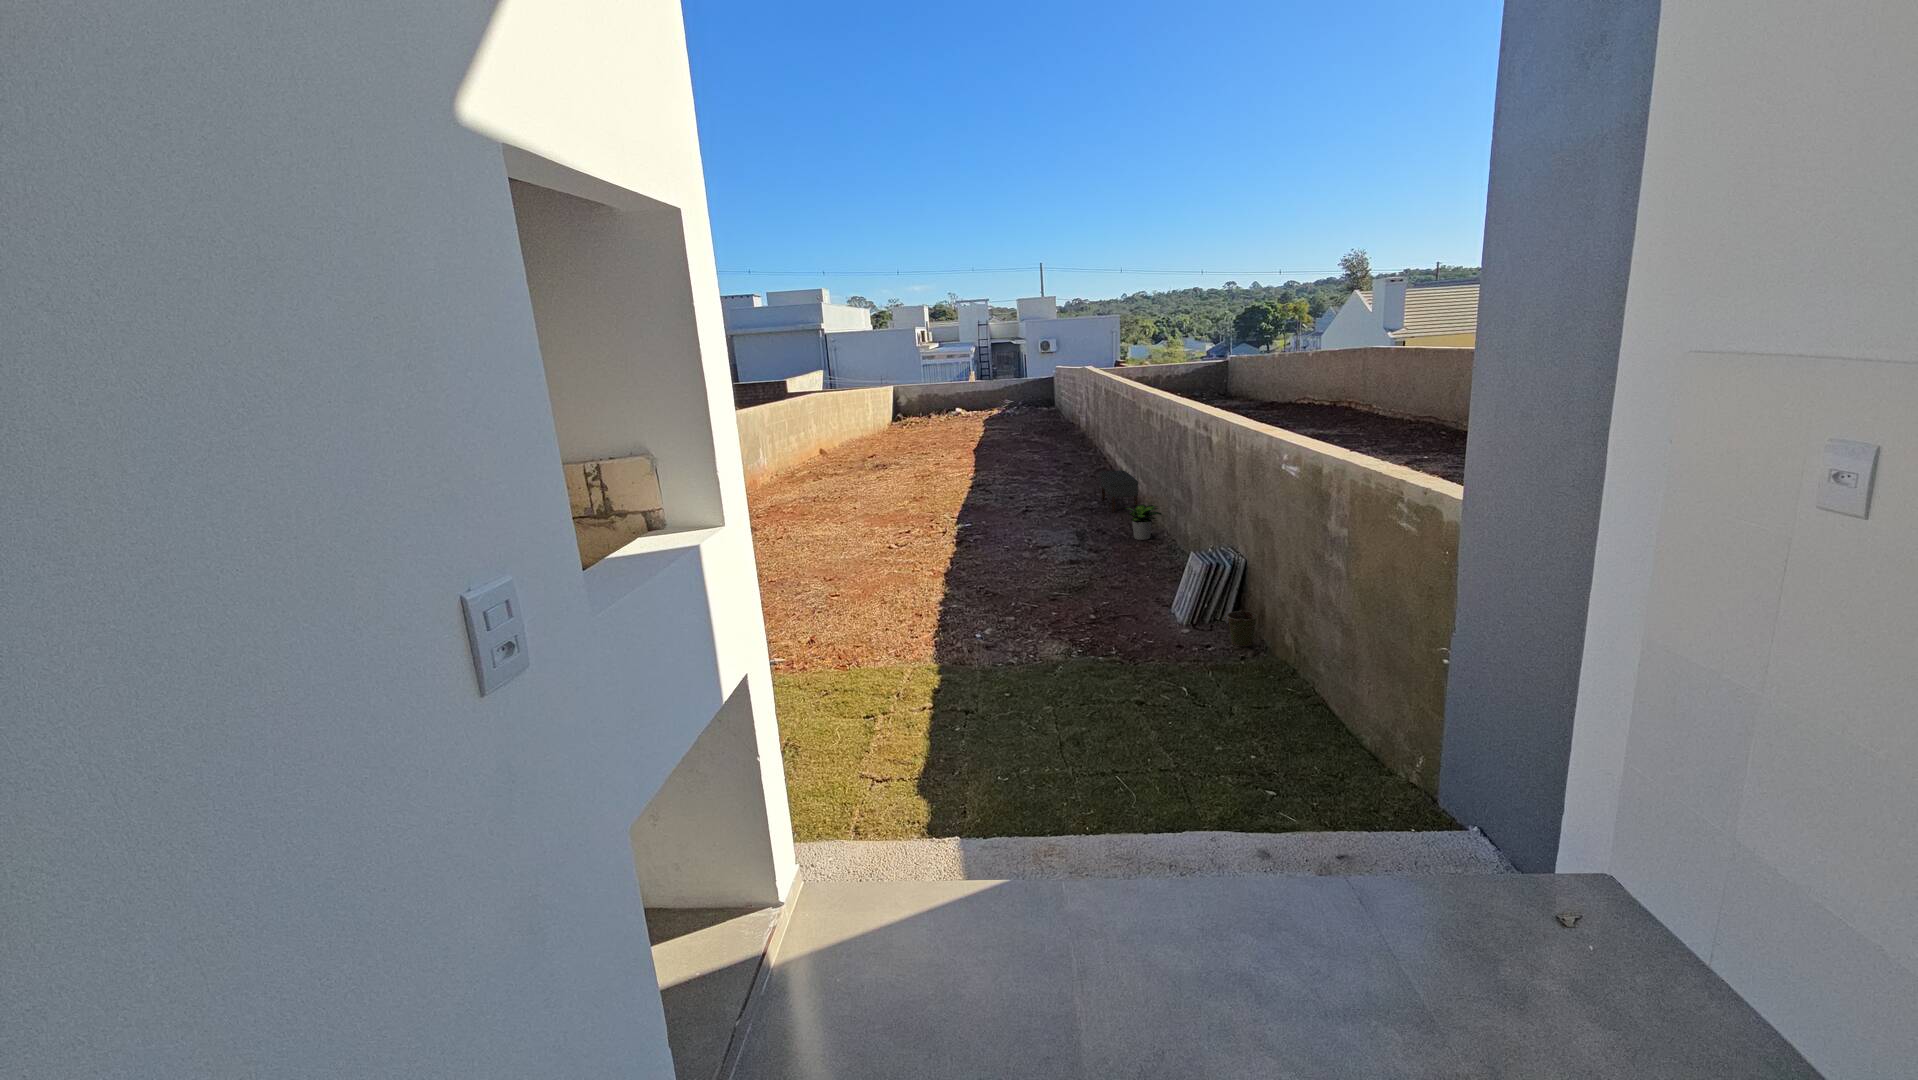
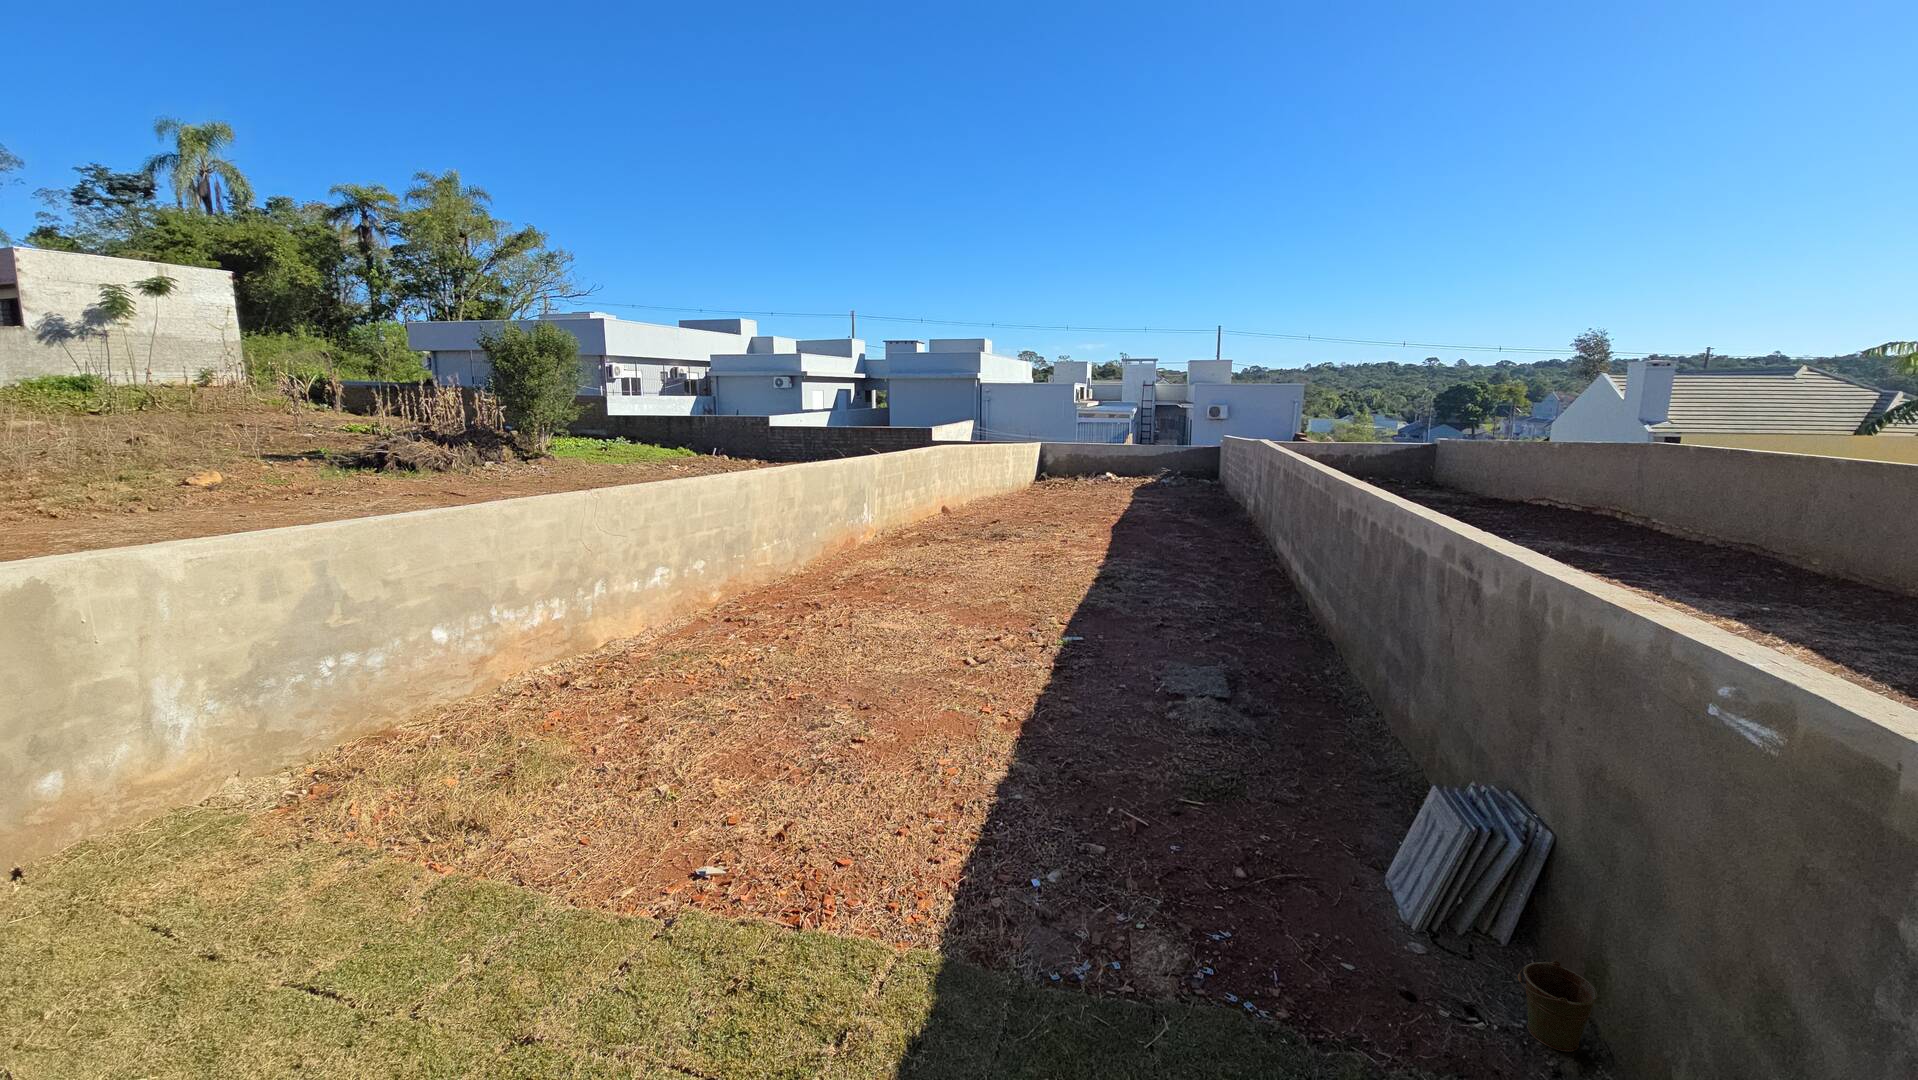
bench: present [1100,470,1138,512] -> none [1266,580,1322,643]
potted plant: present [1125,505,1162,540] -> none [1301,646,1364,701]

